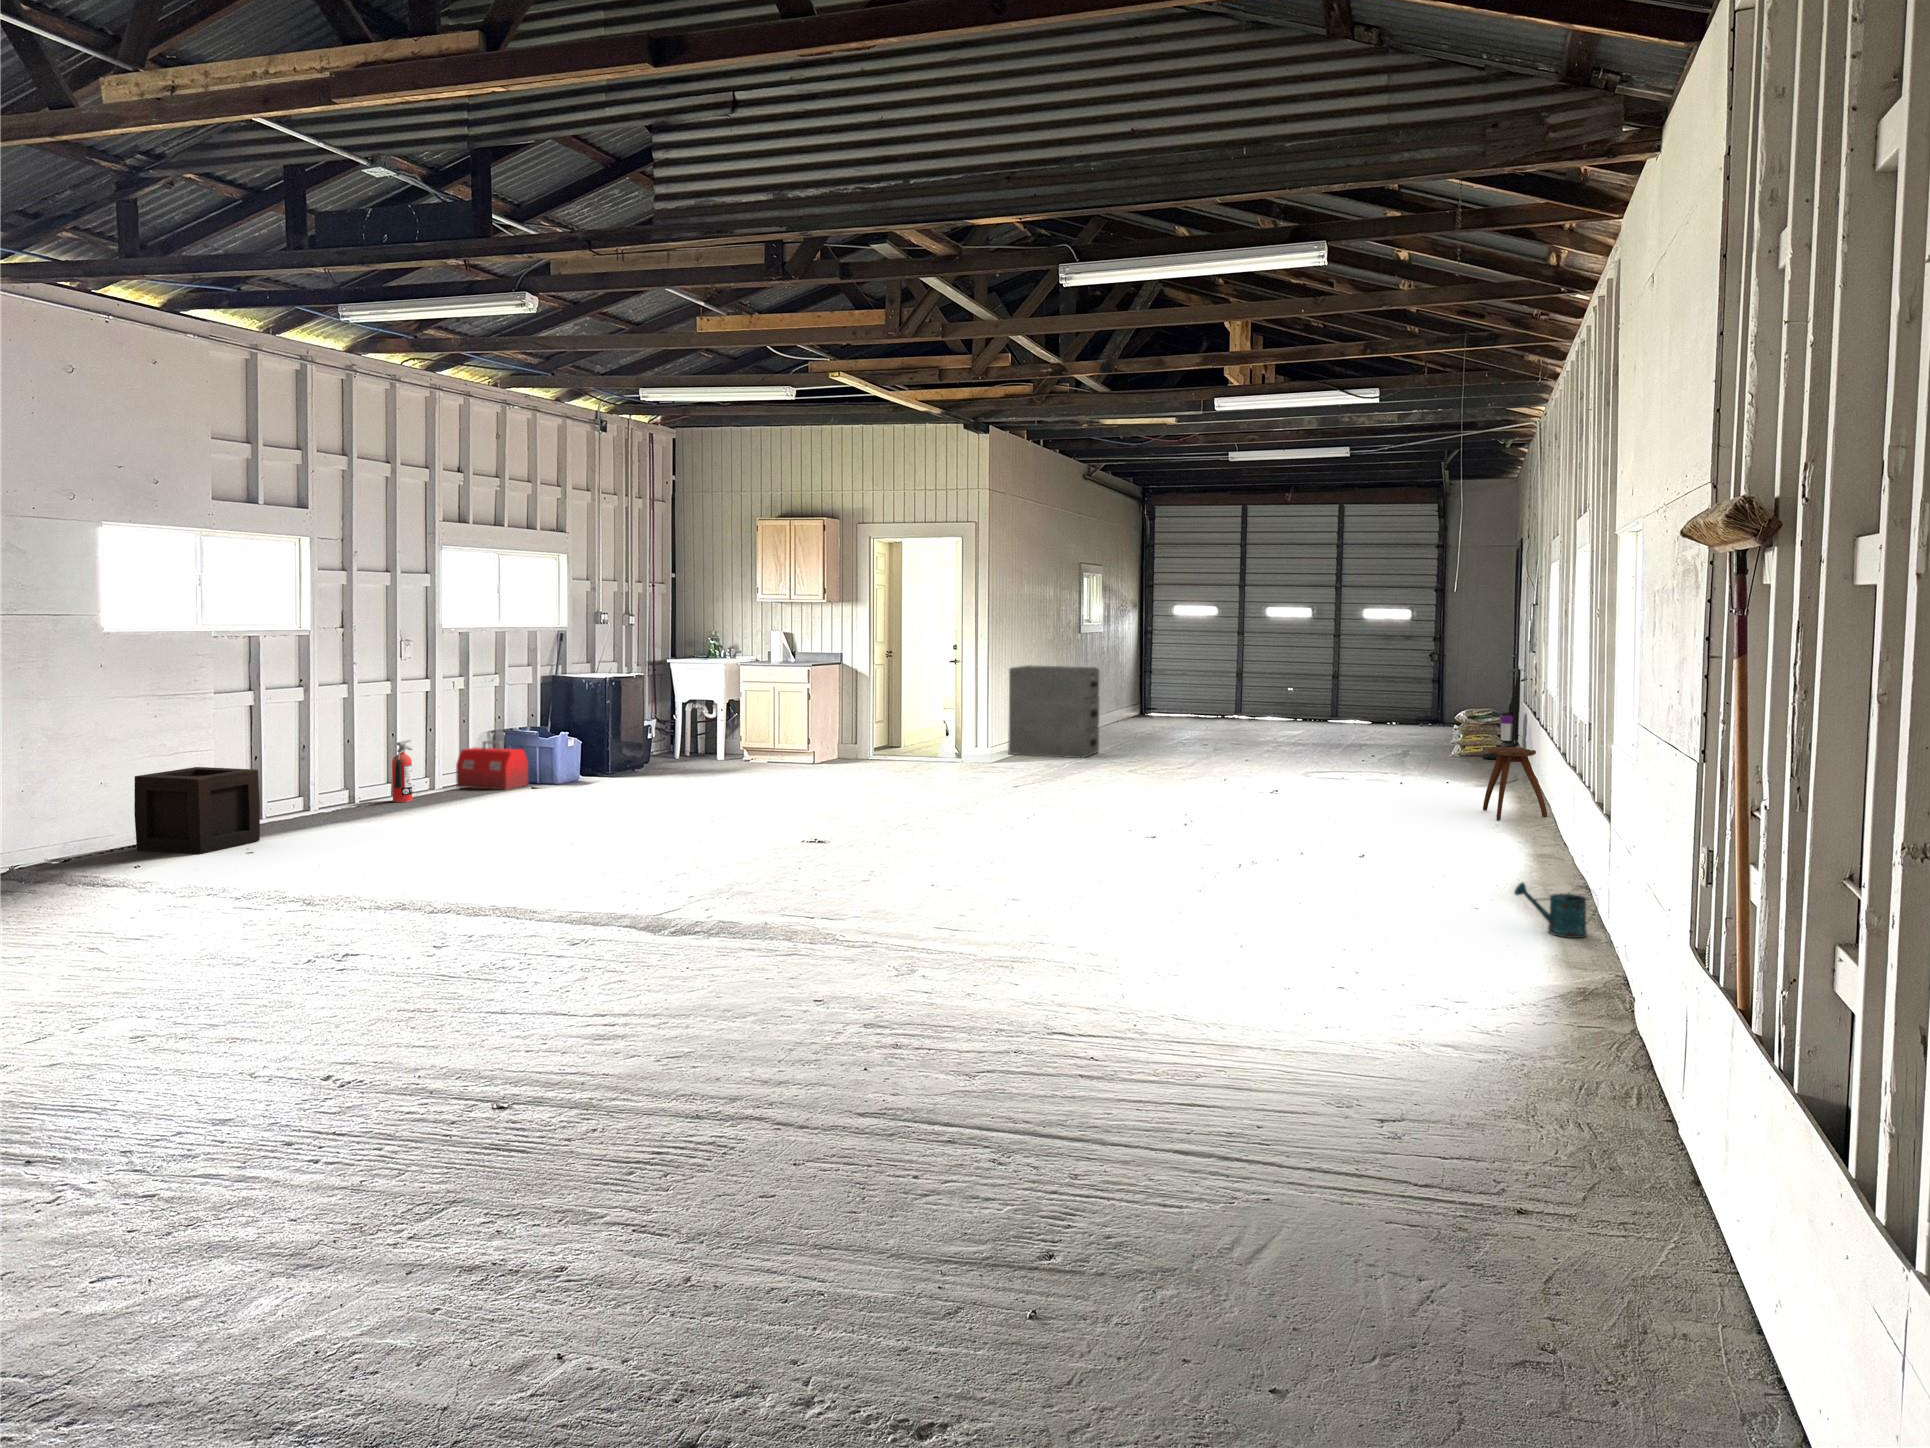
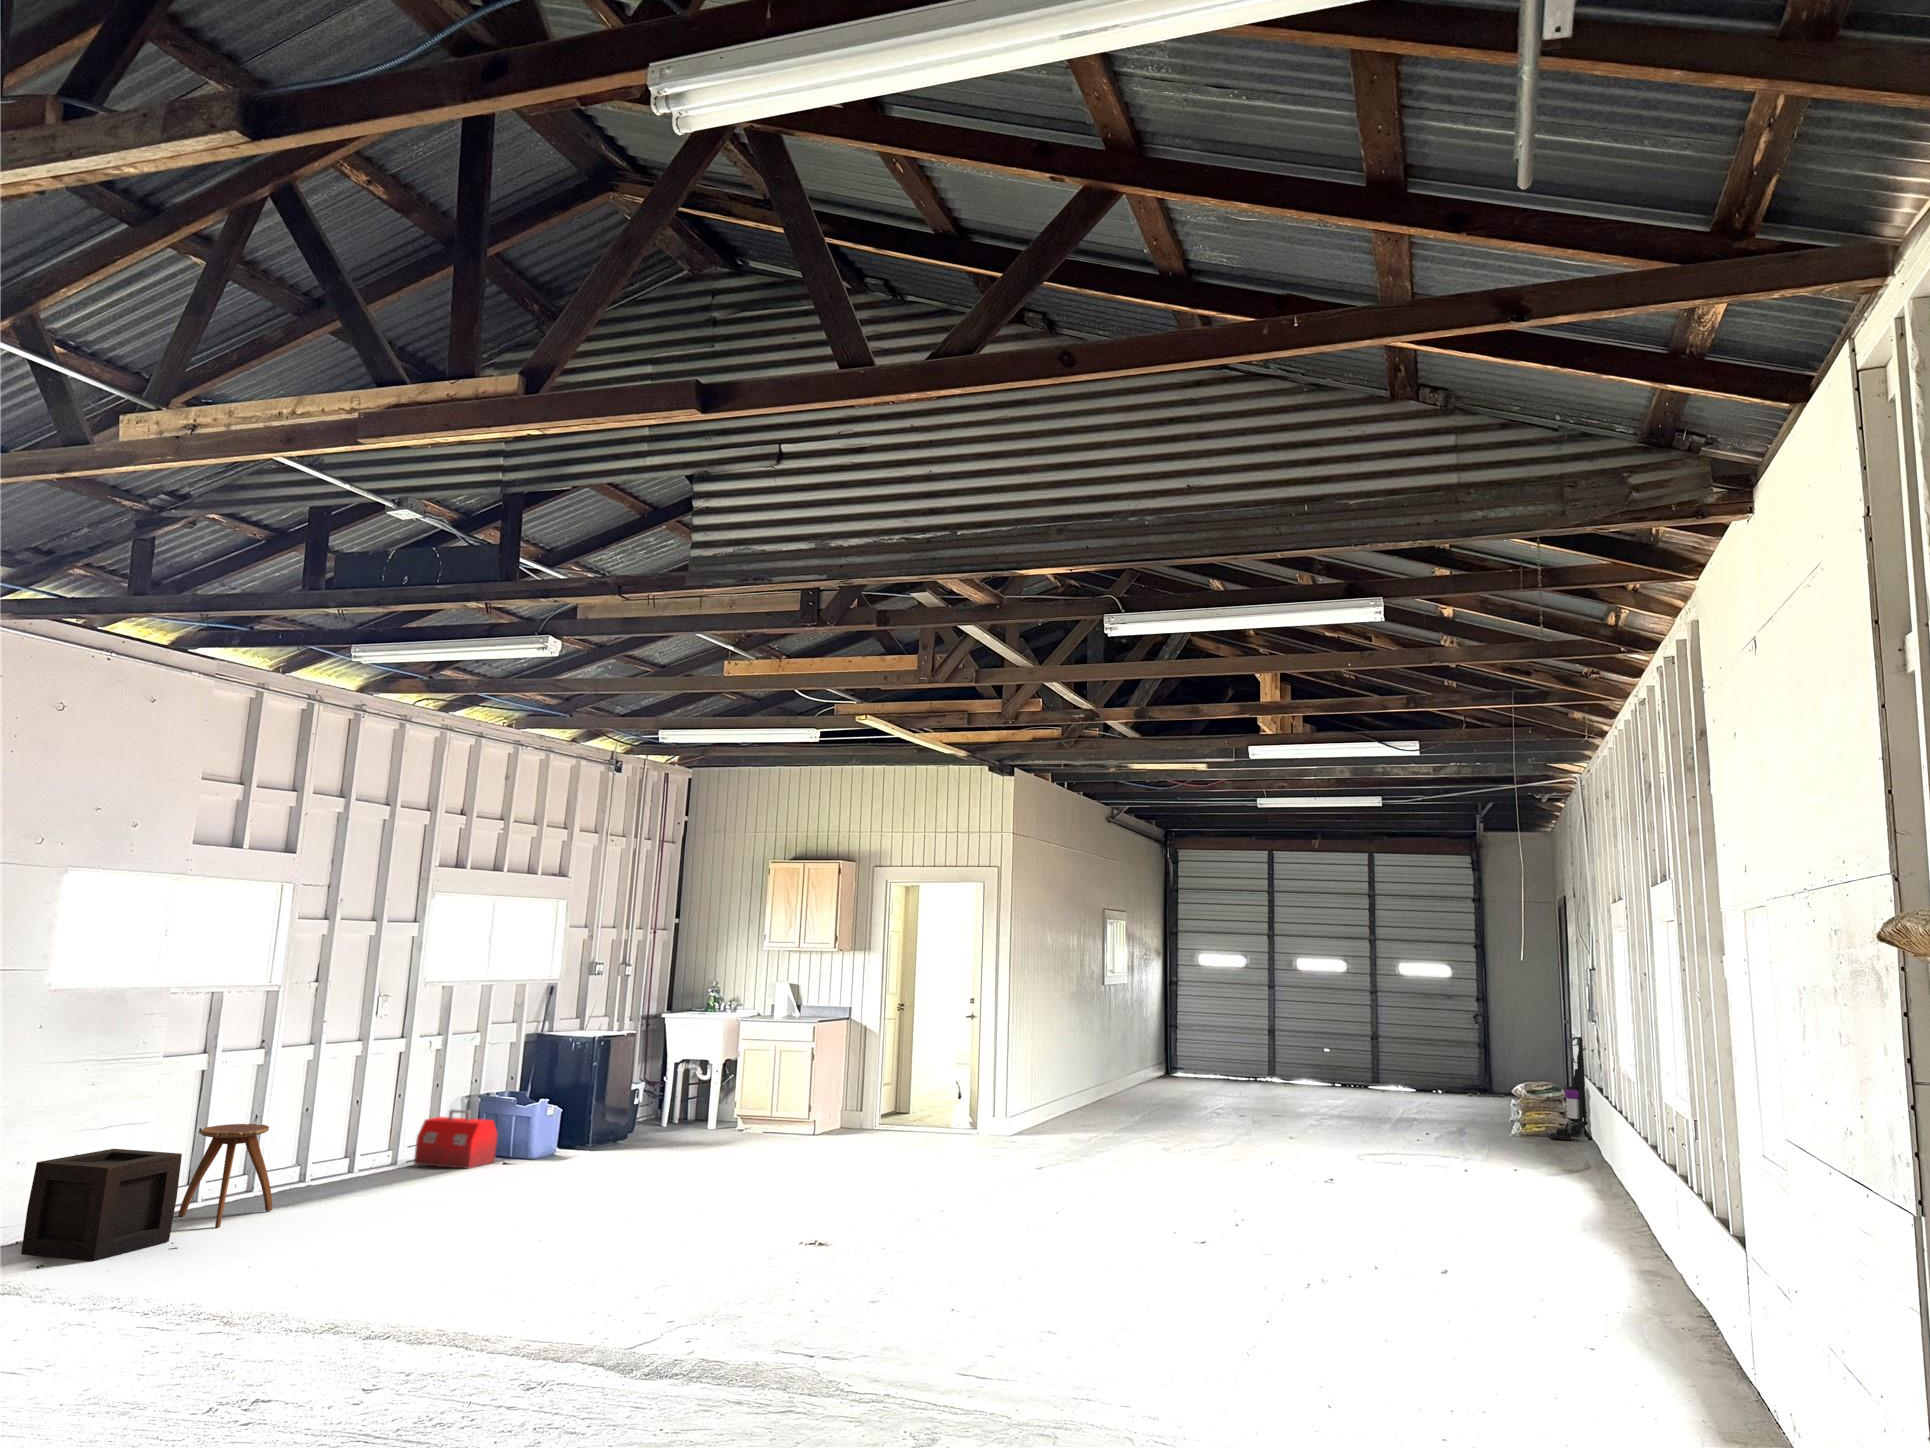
filing cabinet: present [1008,665,1099,758] -> none [1028,1025,1127,1132]
fire extinguisher: present [392,740,412,802] -> none [338,1111,369,1185]
stool: present [1483,747,1547,820] -> present [178,1124,272,1228]
watering can: present [1514,882,1597,938] -> none [1671,1345,1779,1426]

